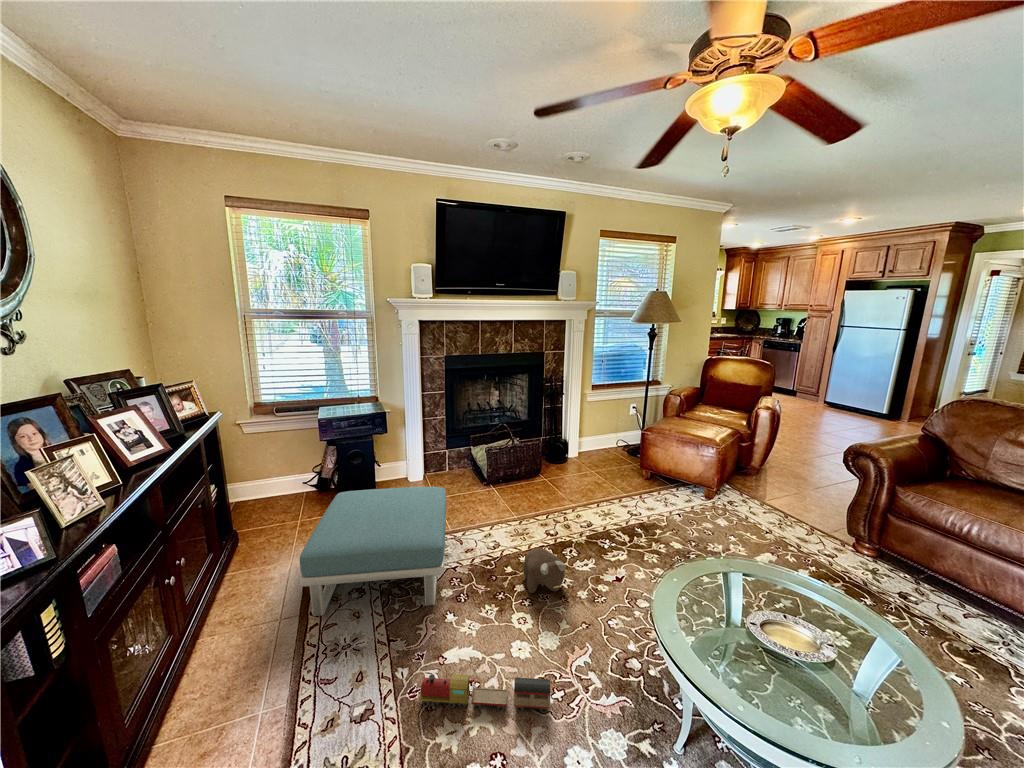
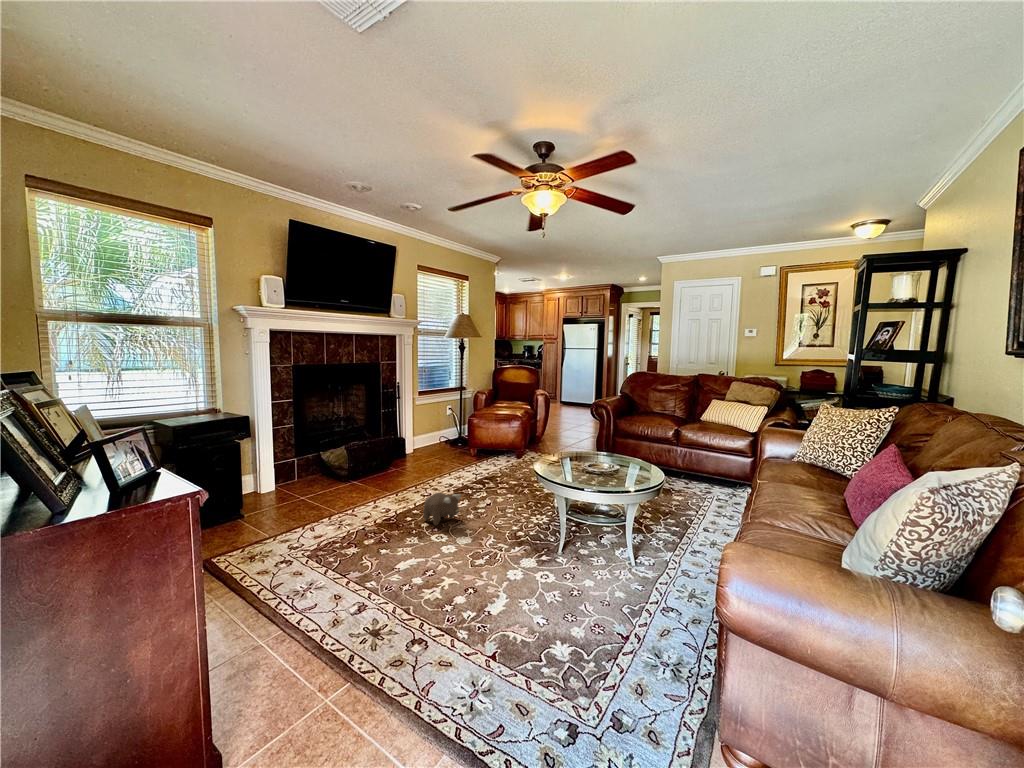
footstool: present [299,487,446,616] -> none [222,473,373,587]
toy train: present [419,674,550,713] -> none [398,544,488,588]

